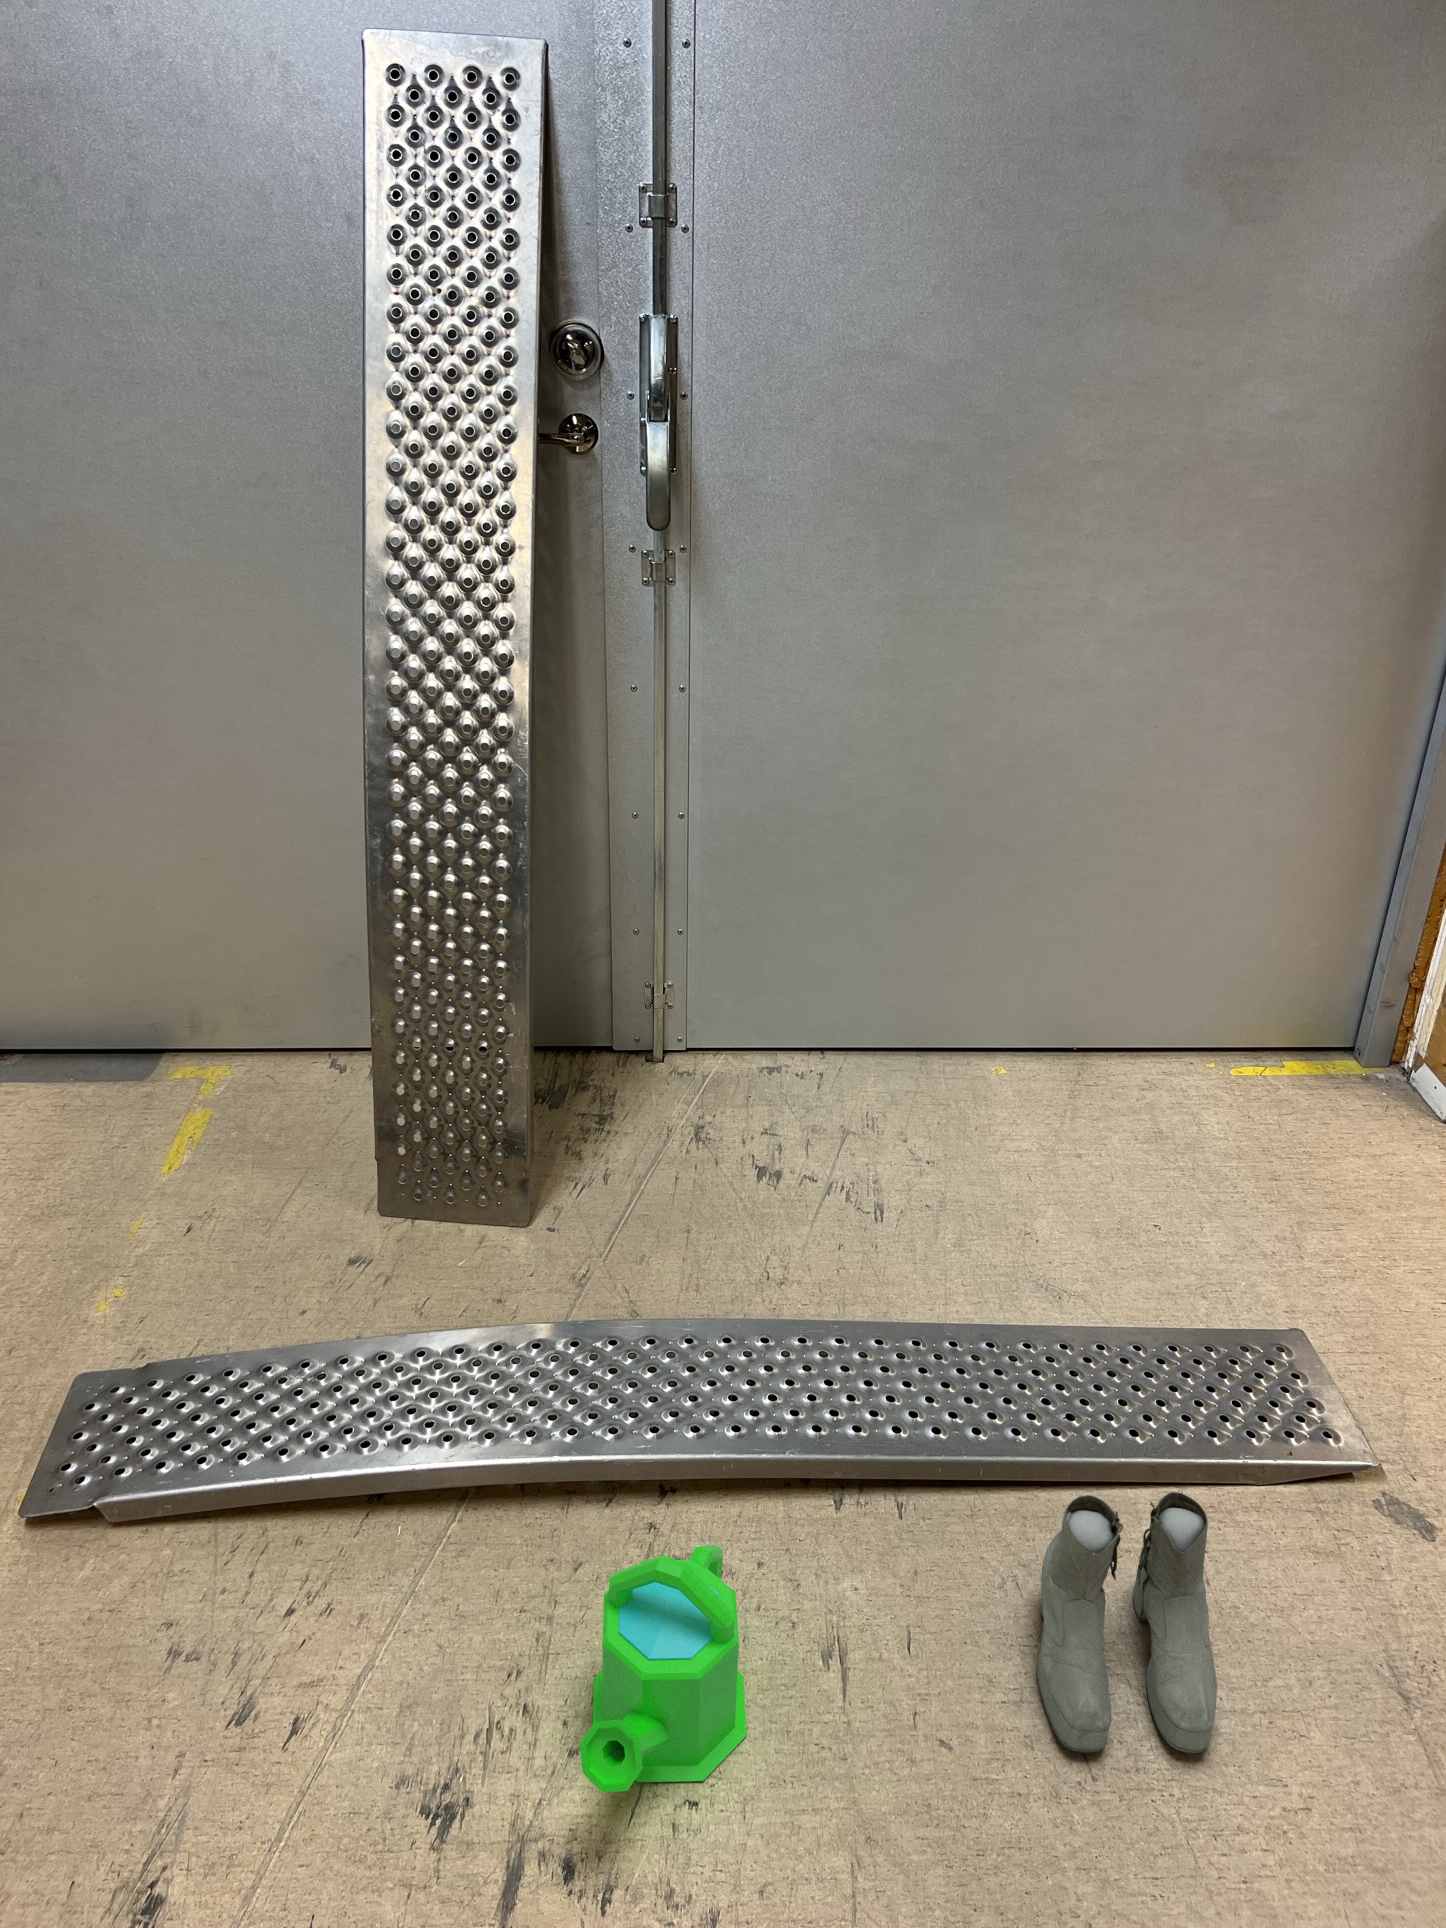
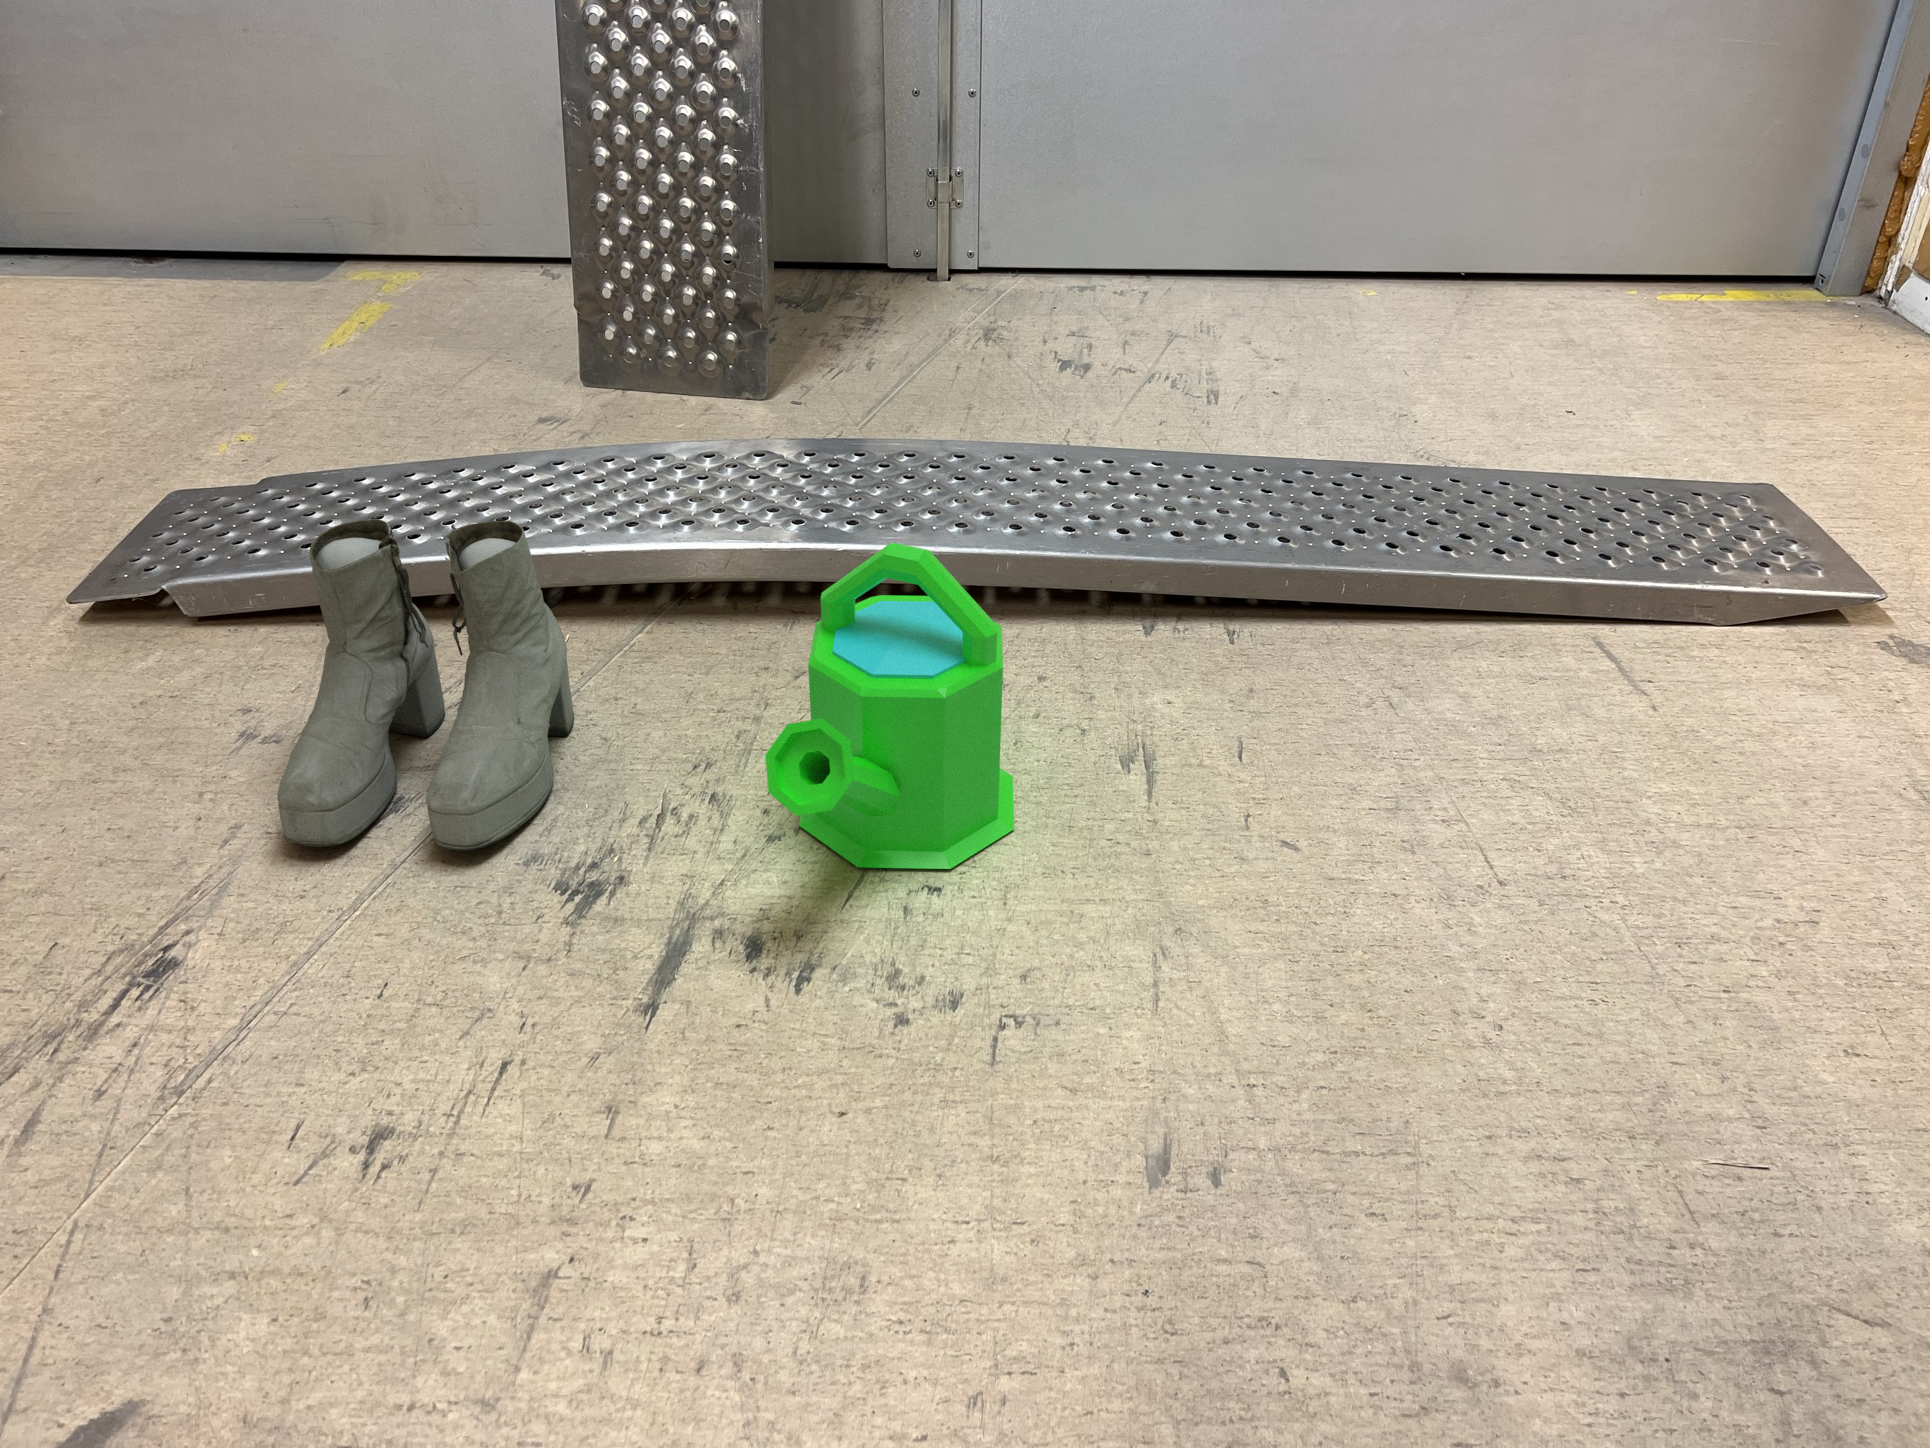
boots: present [1037,1492,1217,1754] -> present [278,519,574,851]

